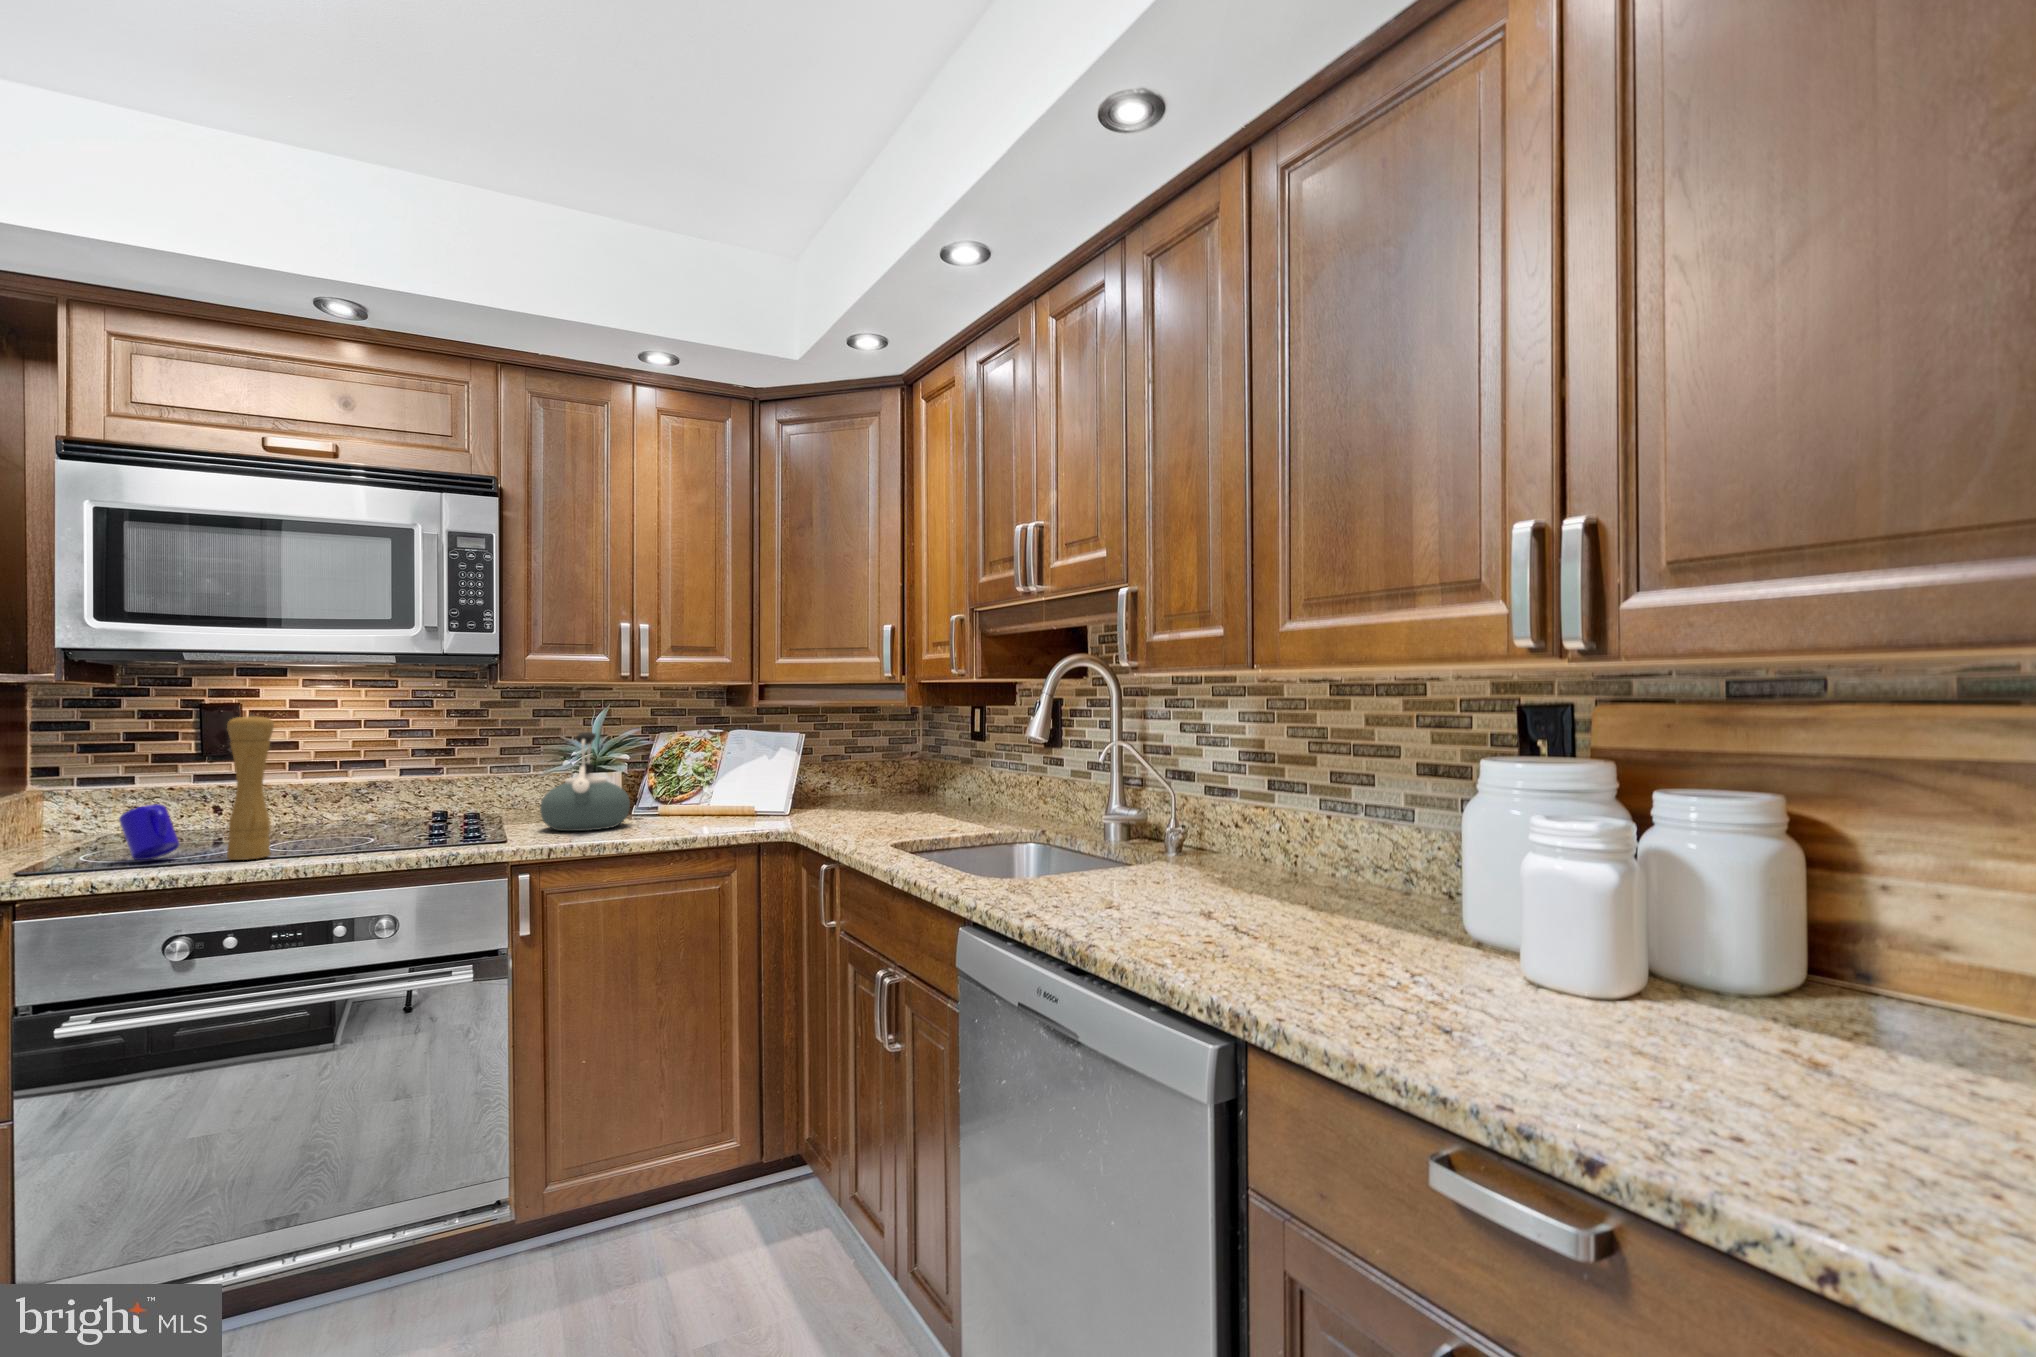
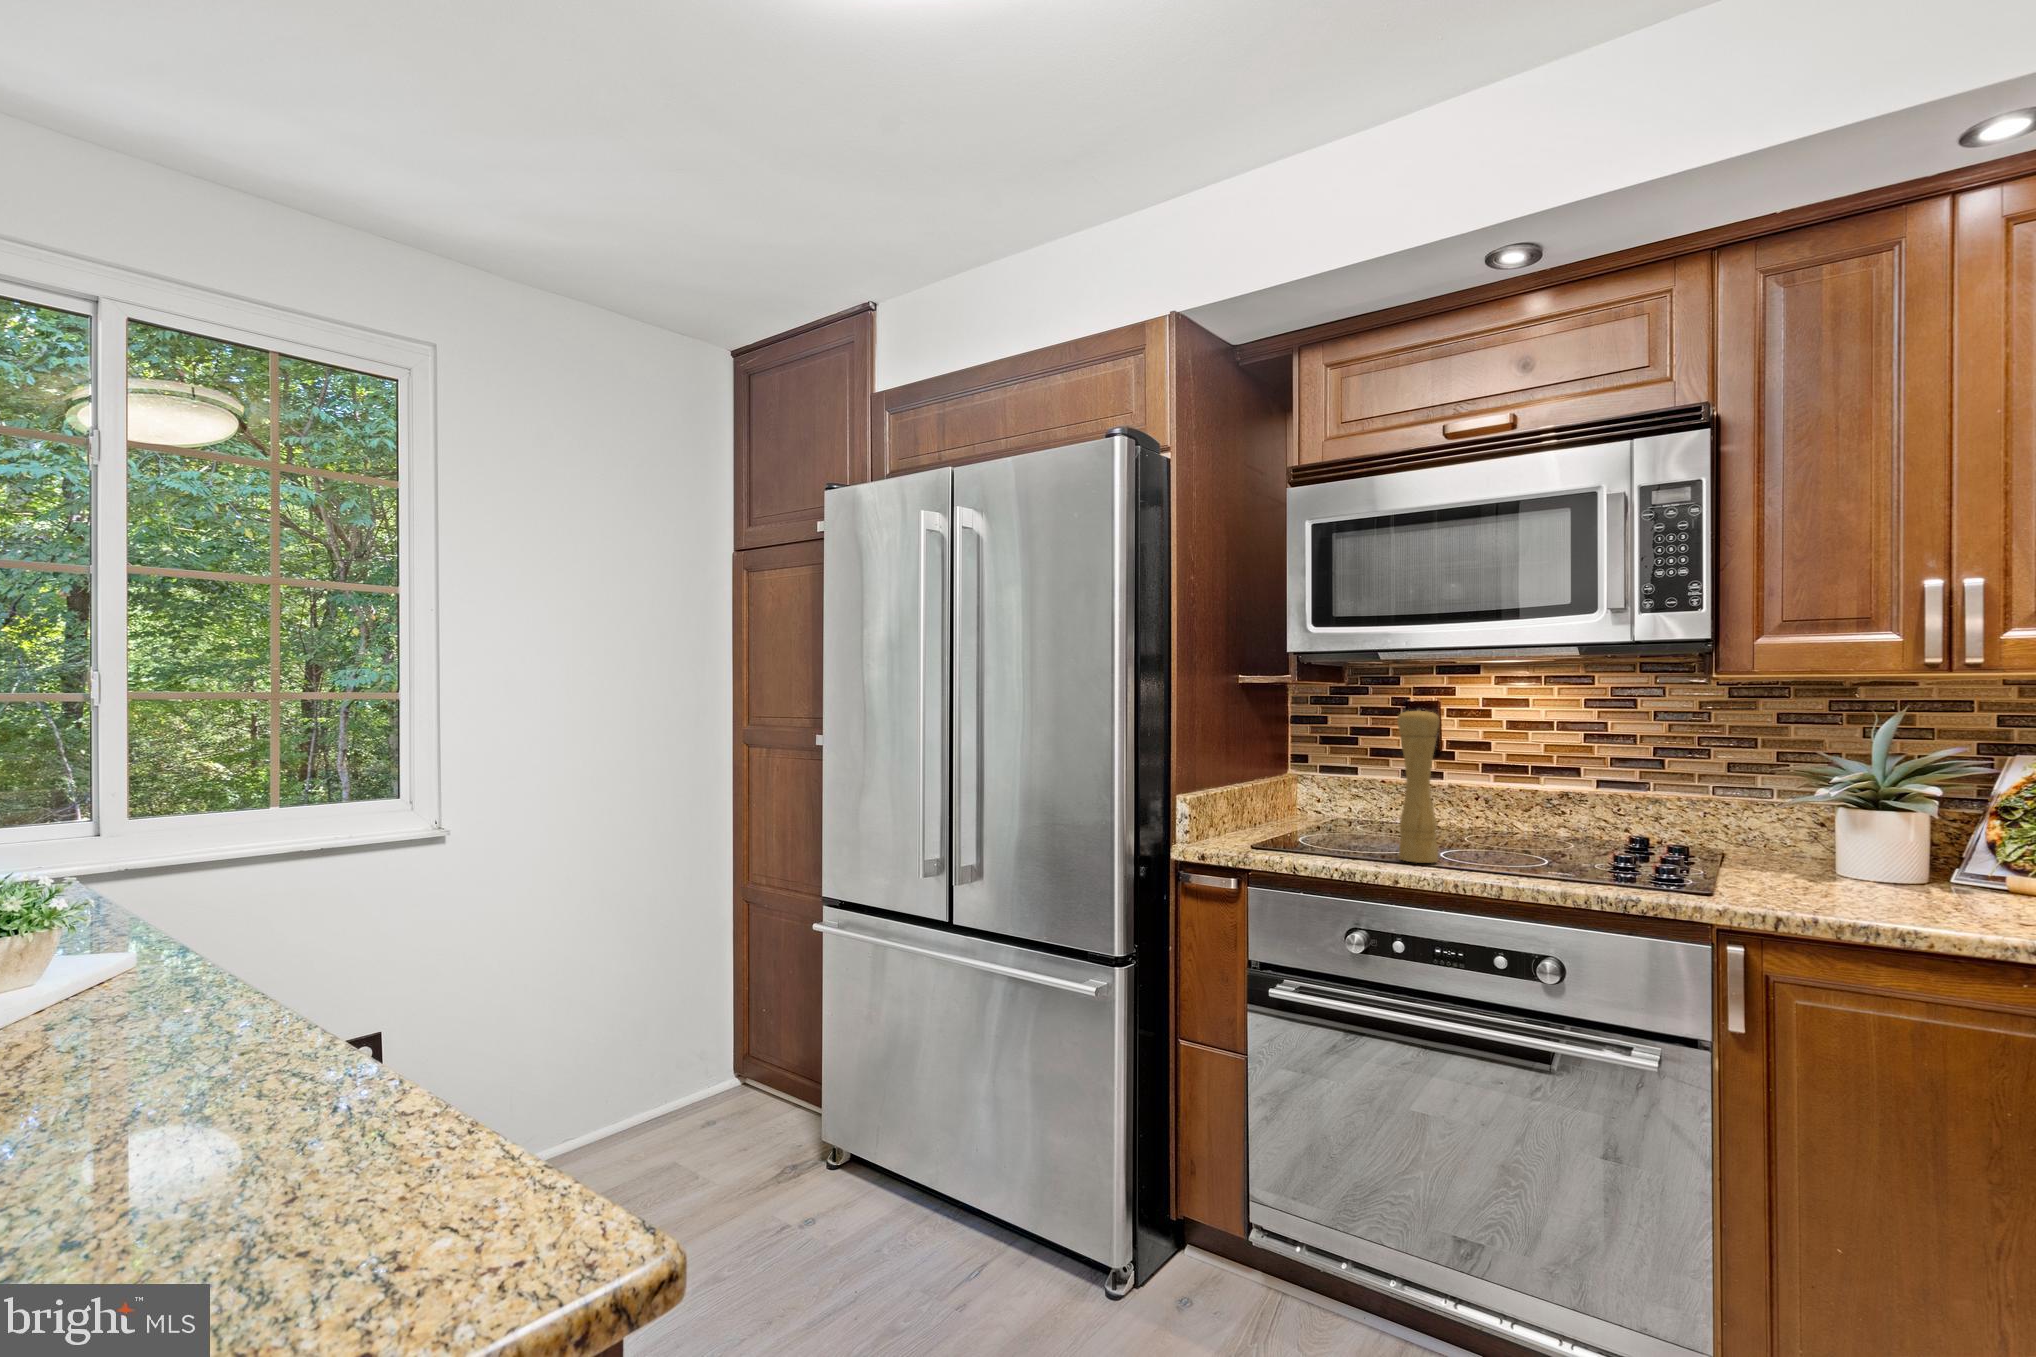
kettle: present [540,732,630,831] -> none [1774,748,1940,902]
mug: present [119,804,180,860] -> none [1322,794,1366,847]

